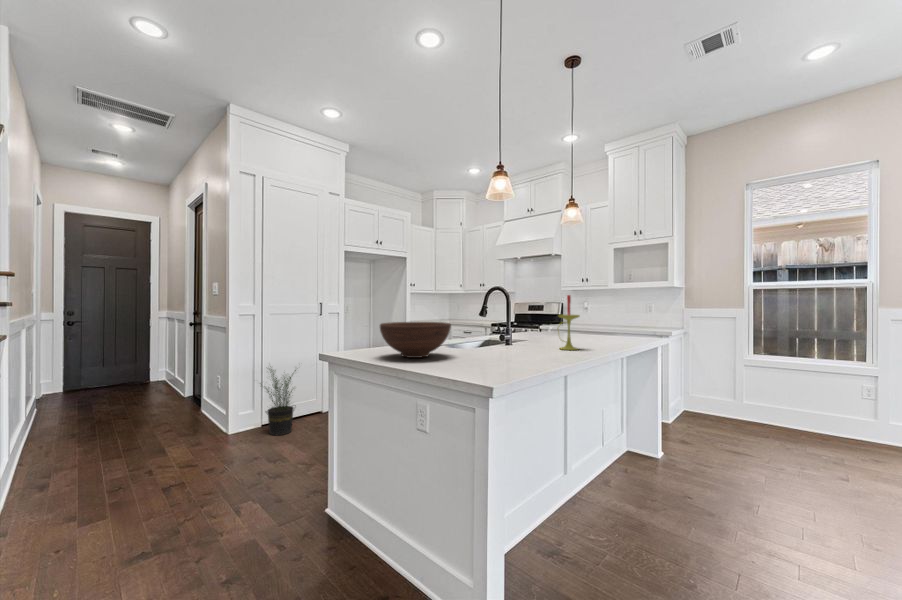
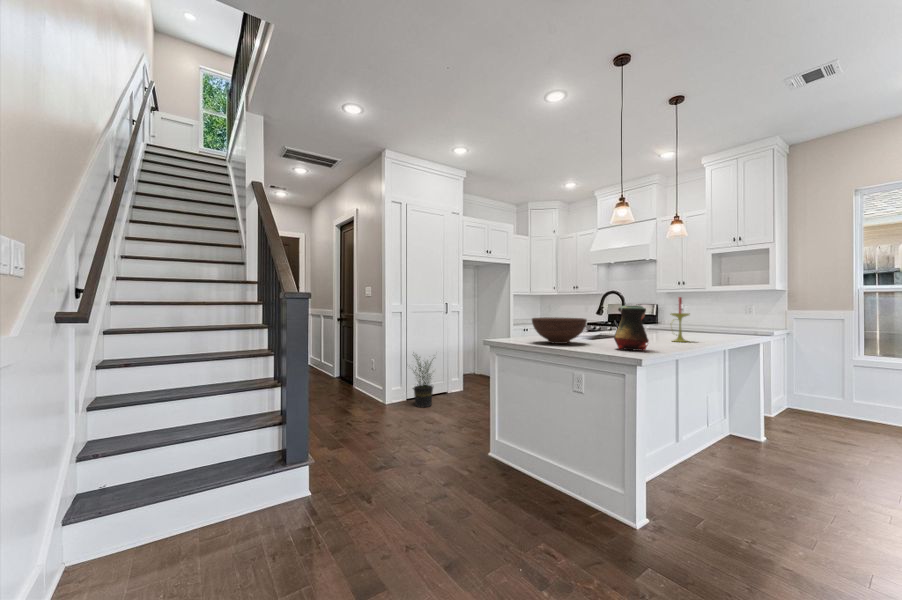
vase: none [475,306,518,368] -> present [614,305,649,351]

